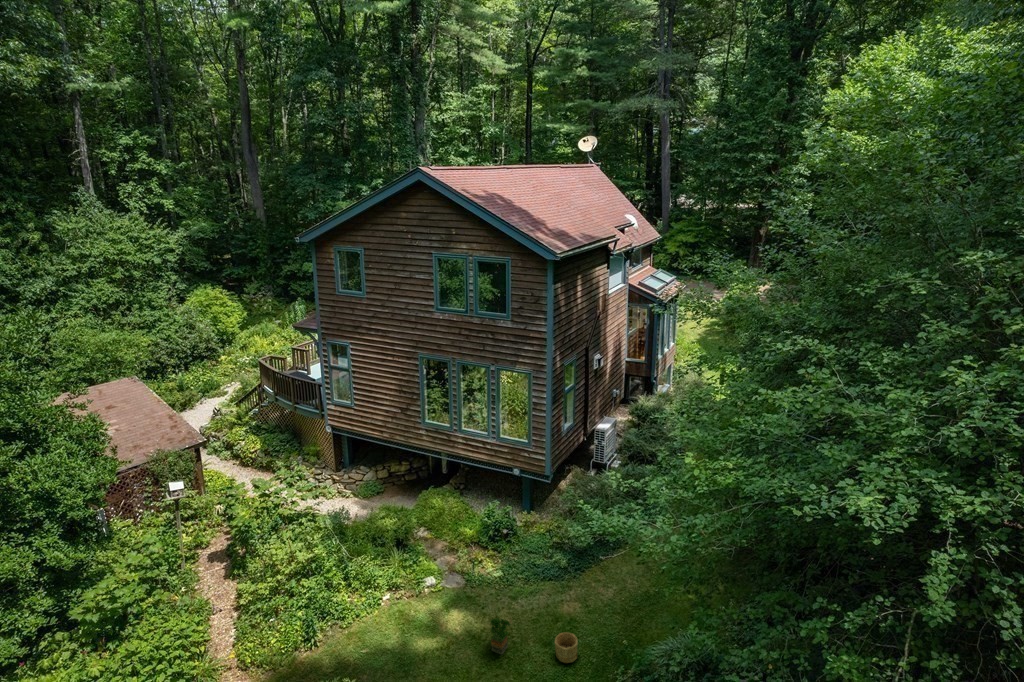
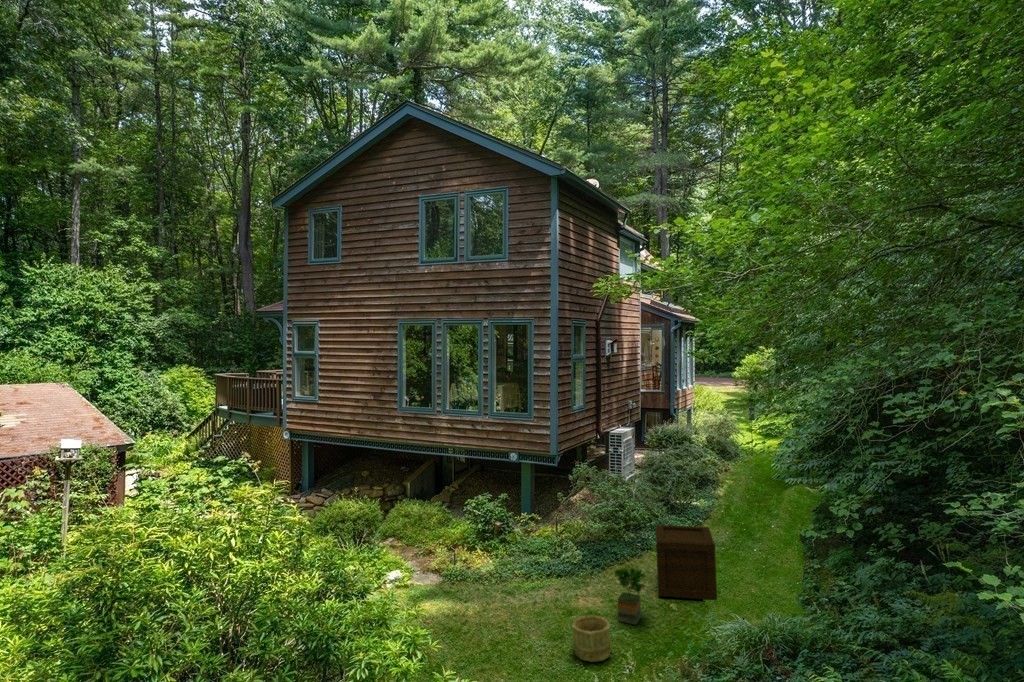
wooden crate: none [612,553,650,610] -> present [656,525,717,600]
potted tree: present [490,618,511,655] -> present [614,568,645,625]

